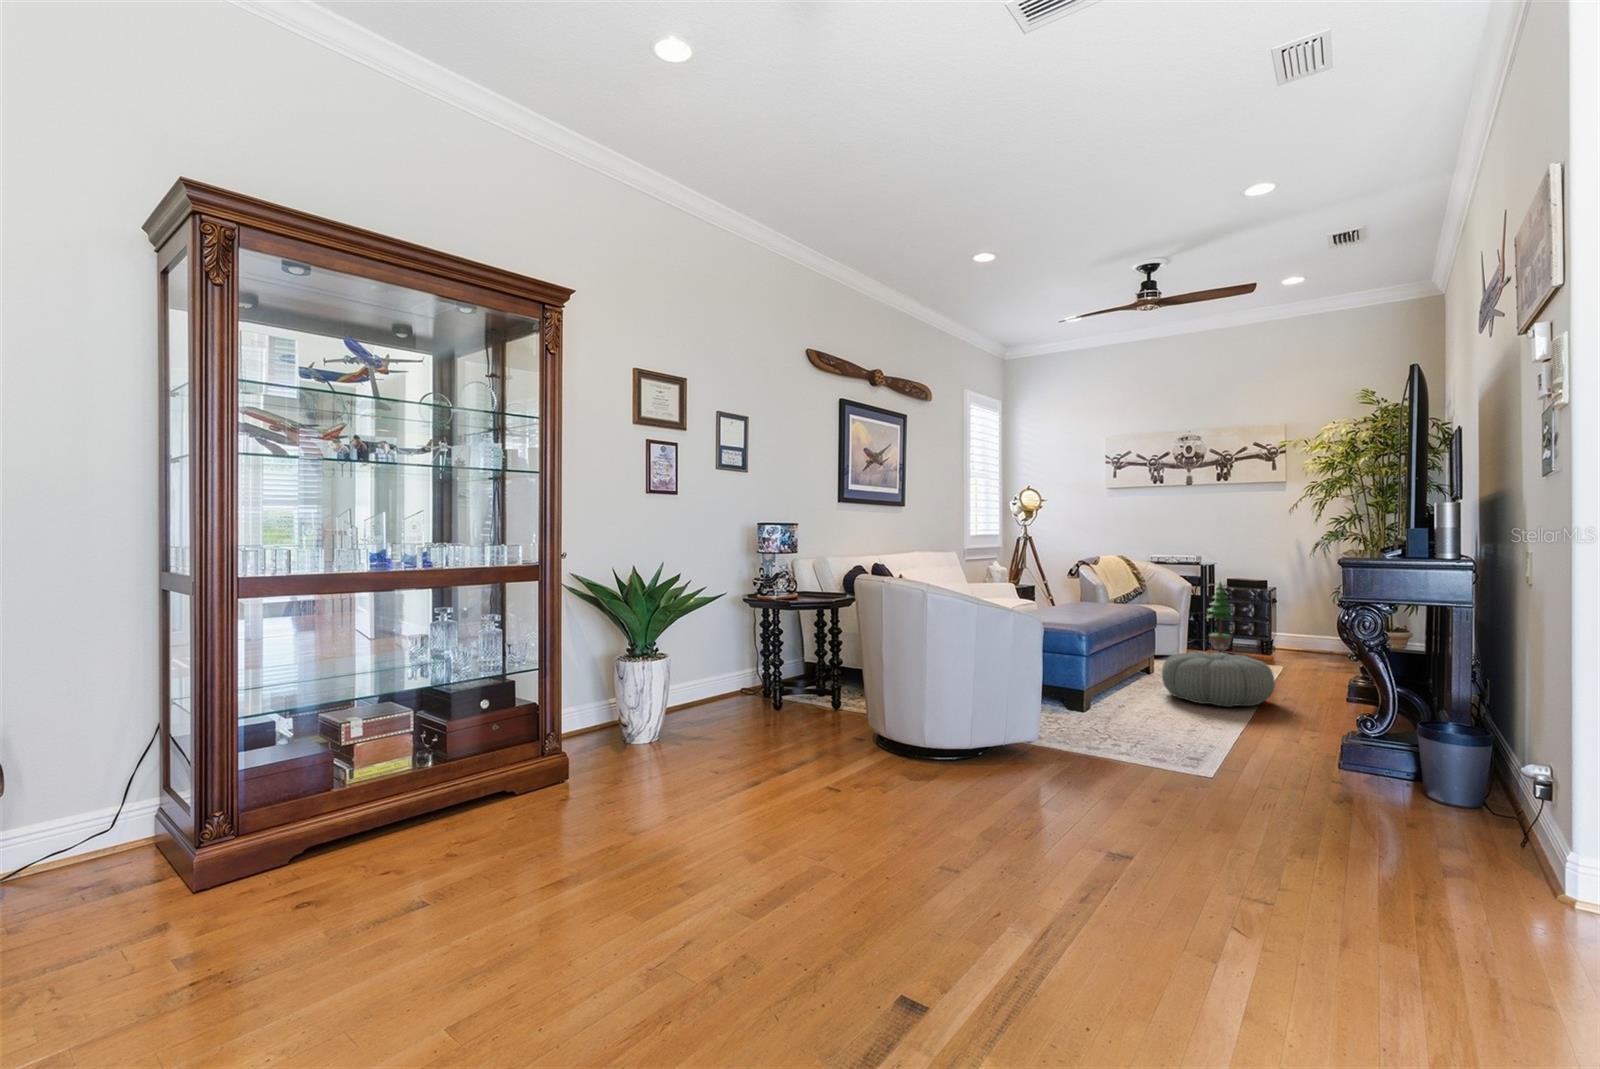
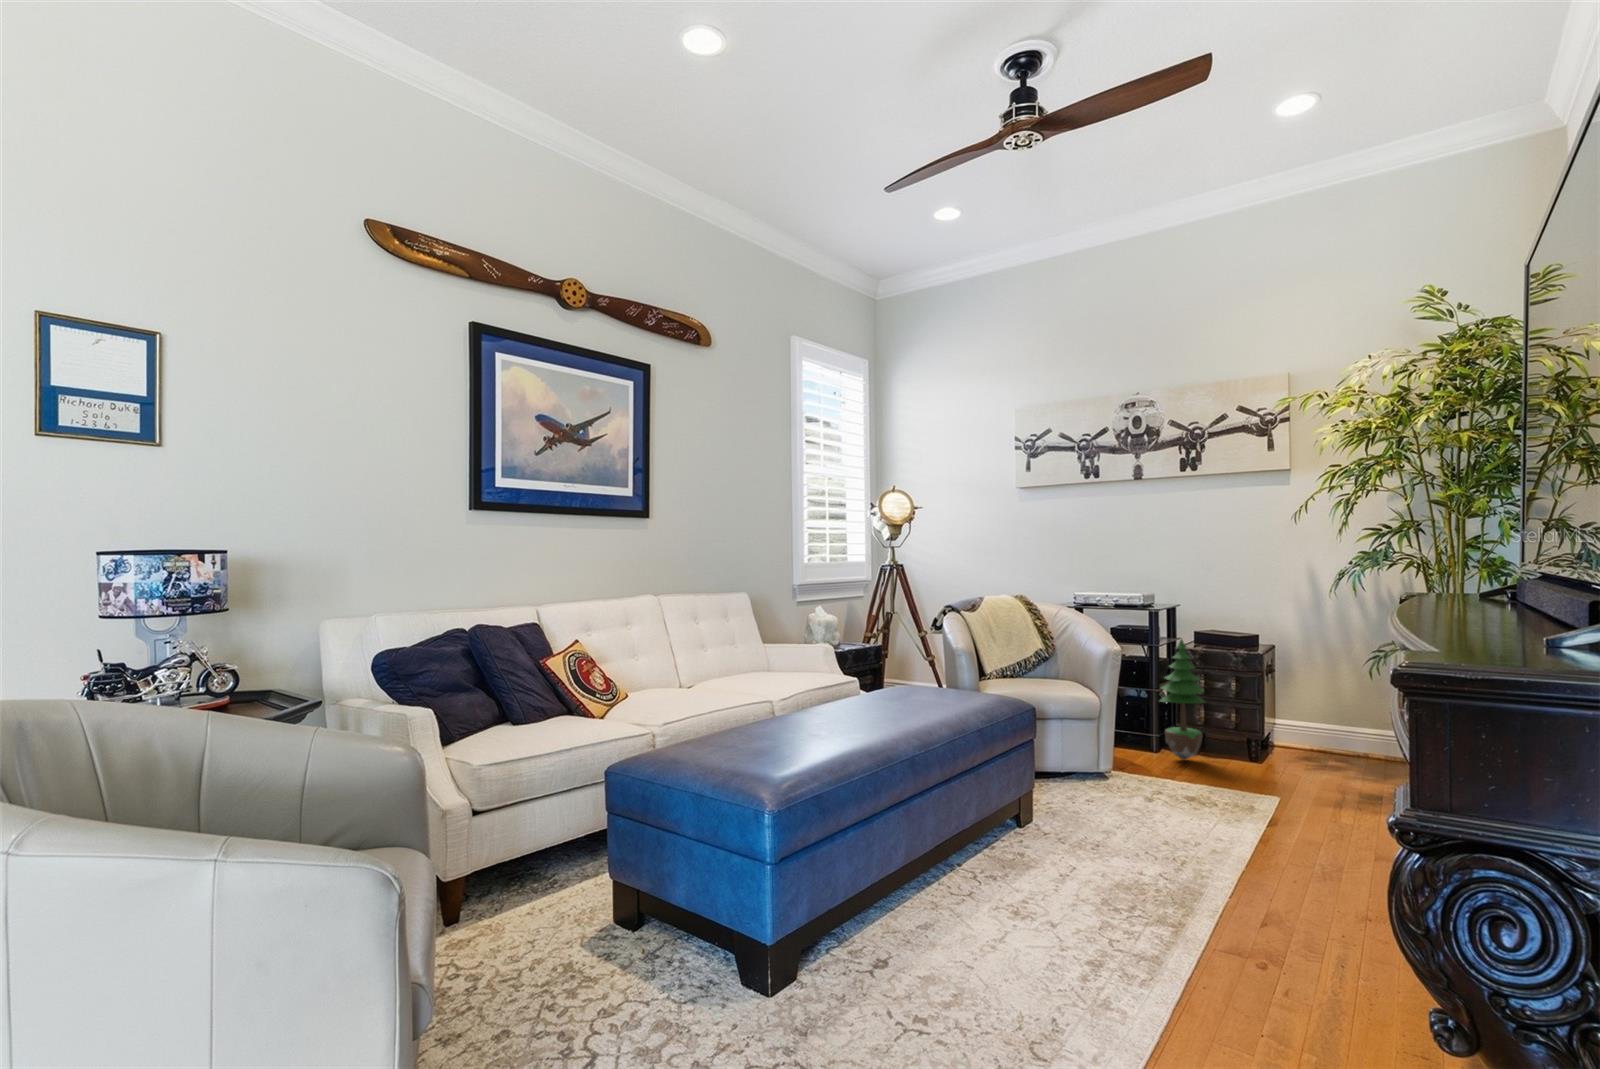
pouf: present [1162,652,1275,707] -> none [1010,812,1246,966]

